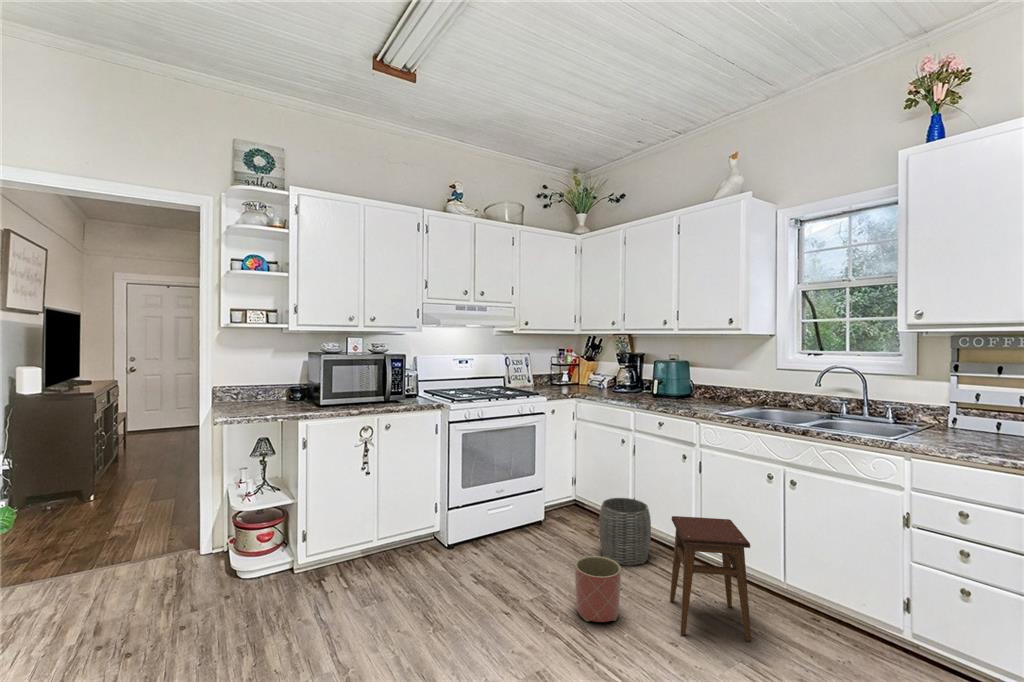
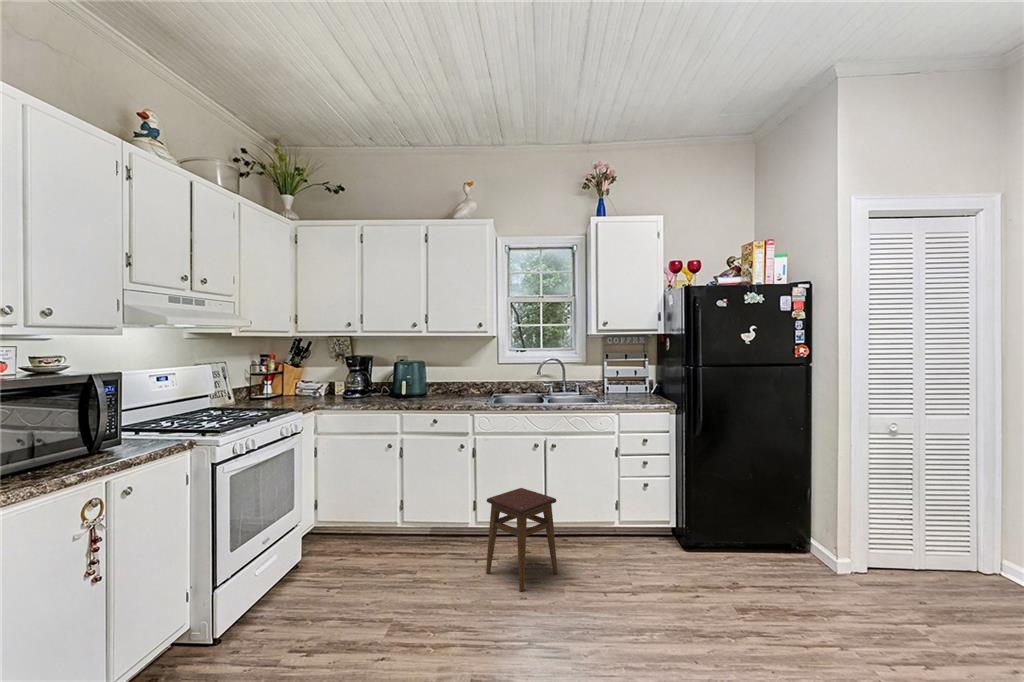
woven basket: present [599,498,651,566] -> none [387,499,438,566]
planter: present [575,556,621,622] -> none [430,555,475,621]

